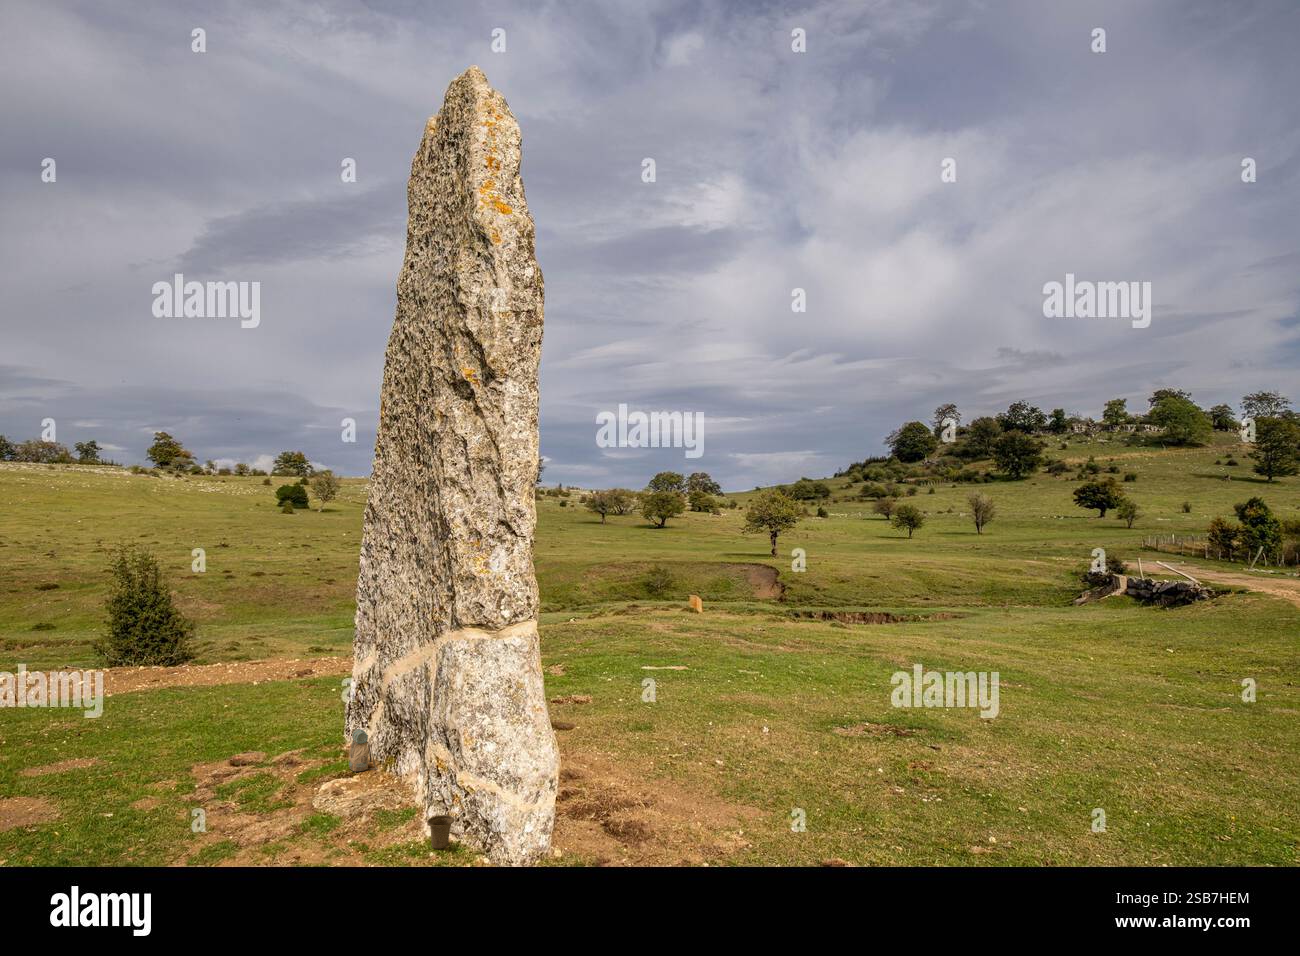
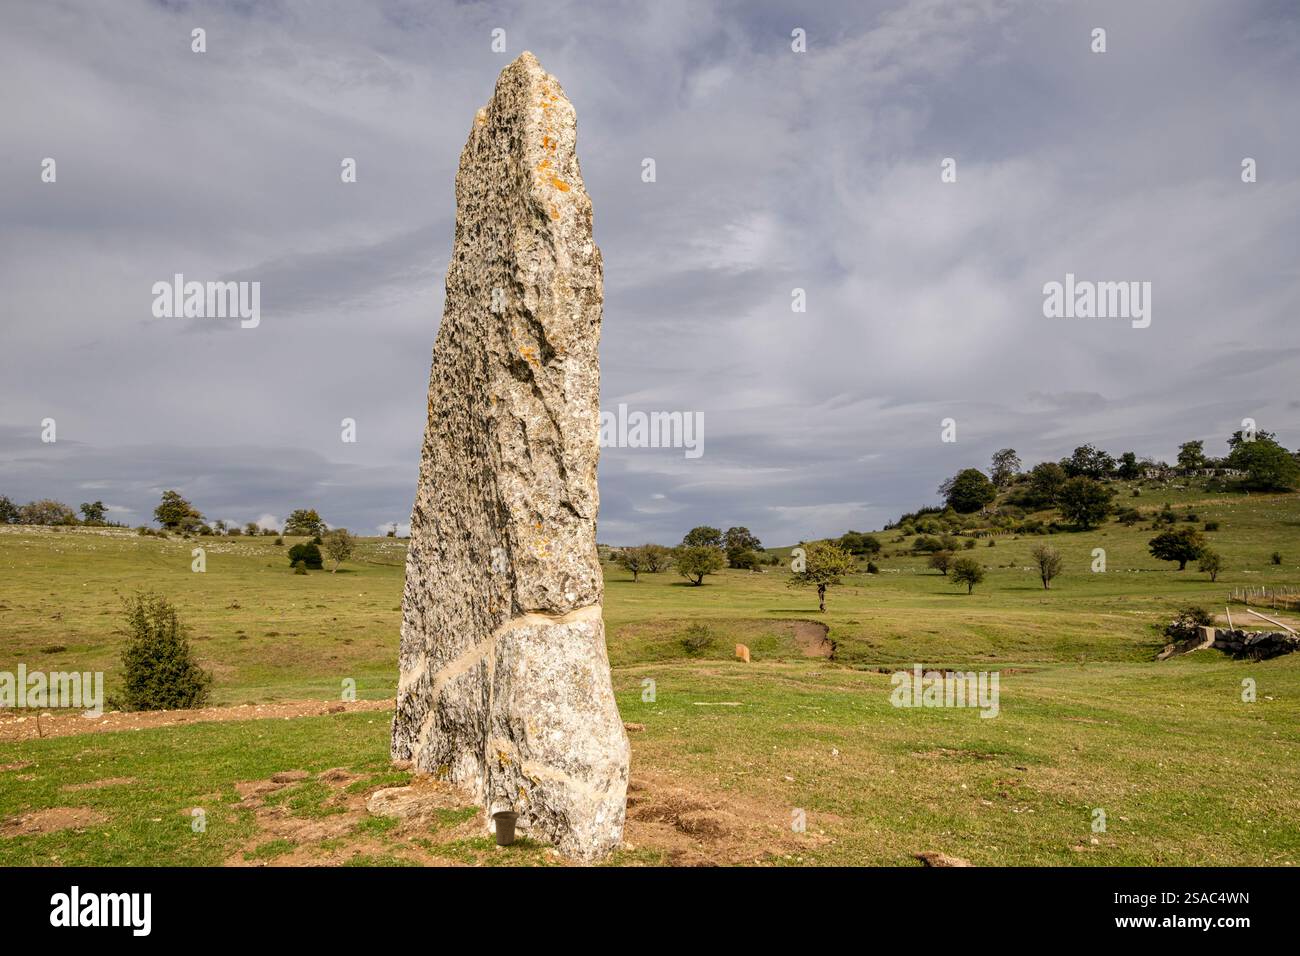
backpack: present [349,729,377,771] -> none [399,737,429,781]

